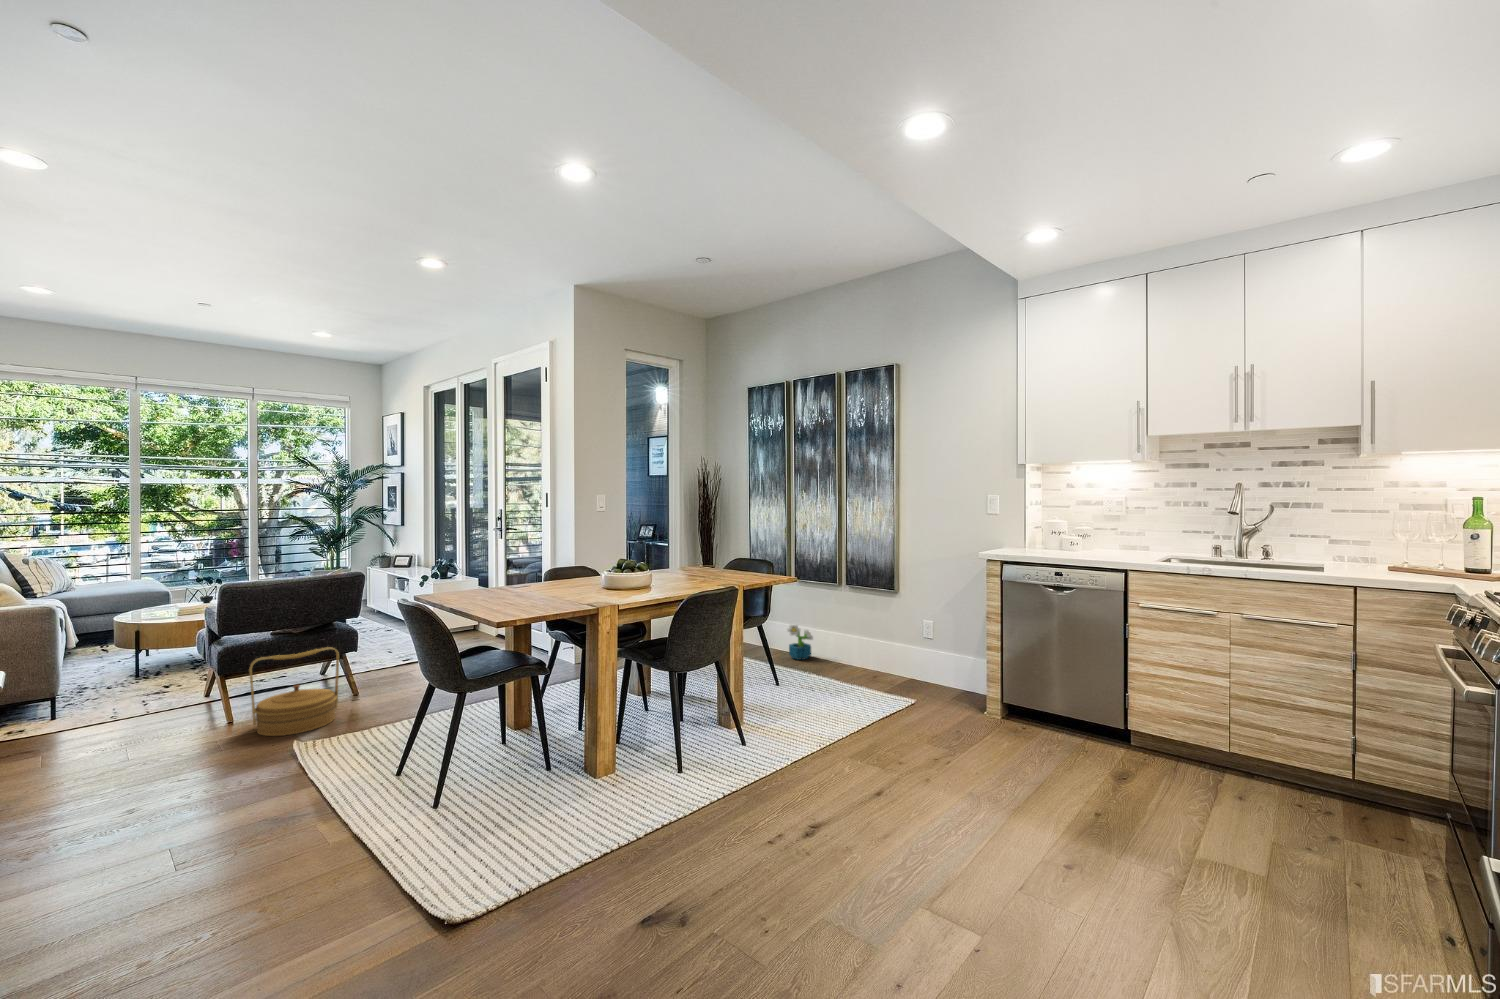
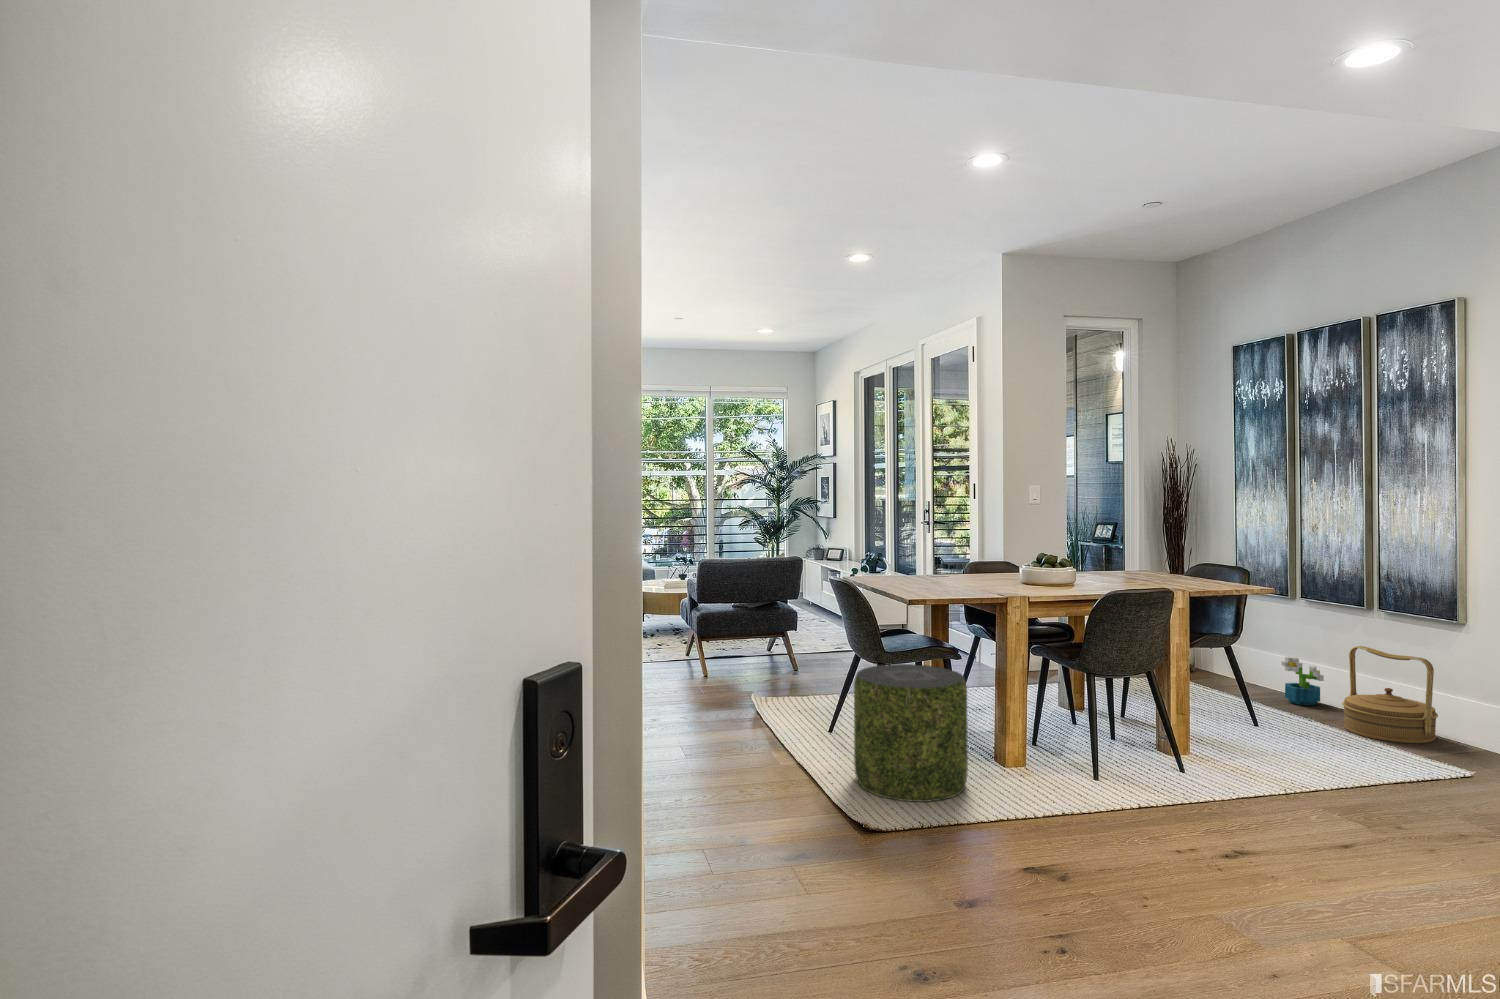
woven basket: present [249,647,339,736] -> present [1342,646,1438,743]
pouf: none [430,690,562,859] -> present [854,664,968,802]

